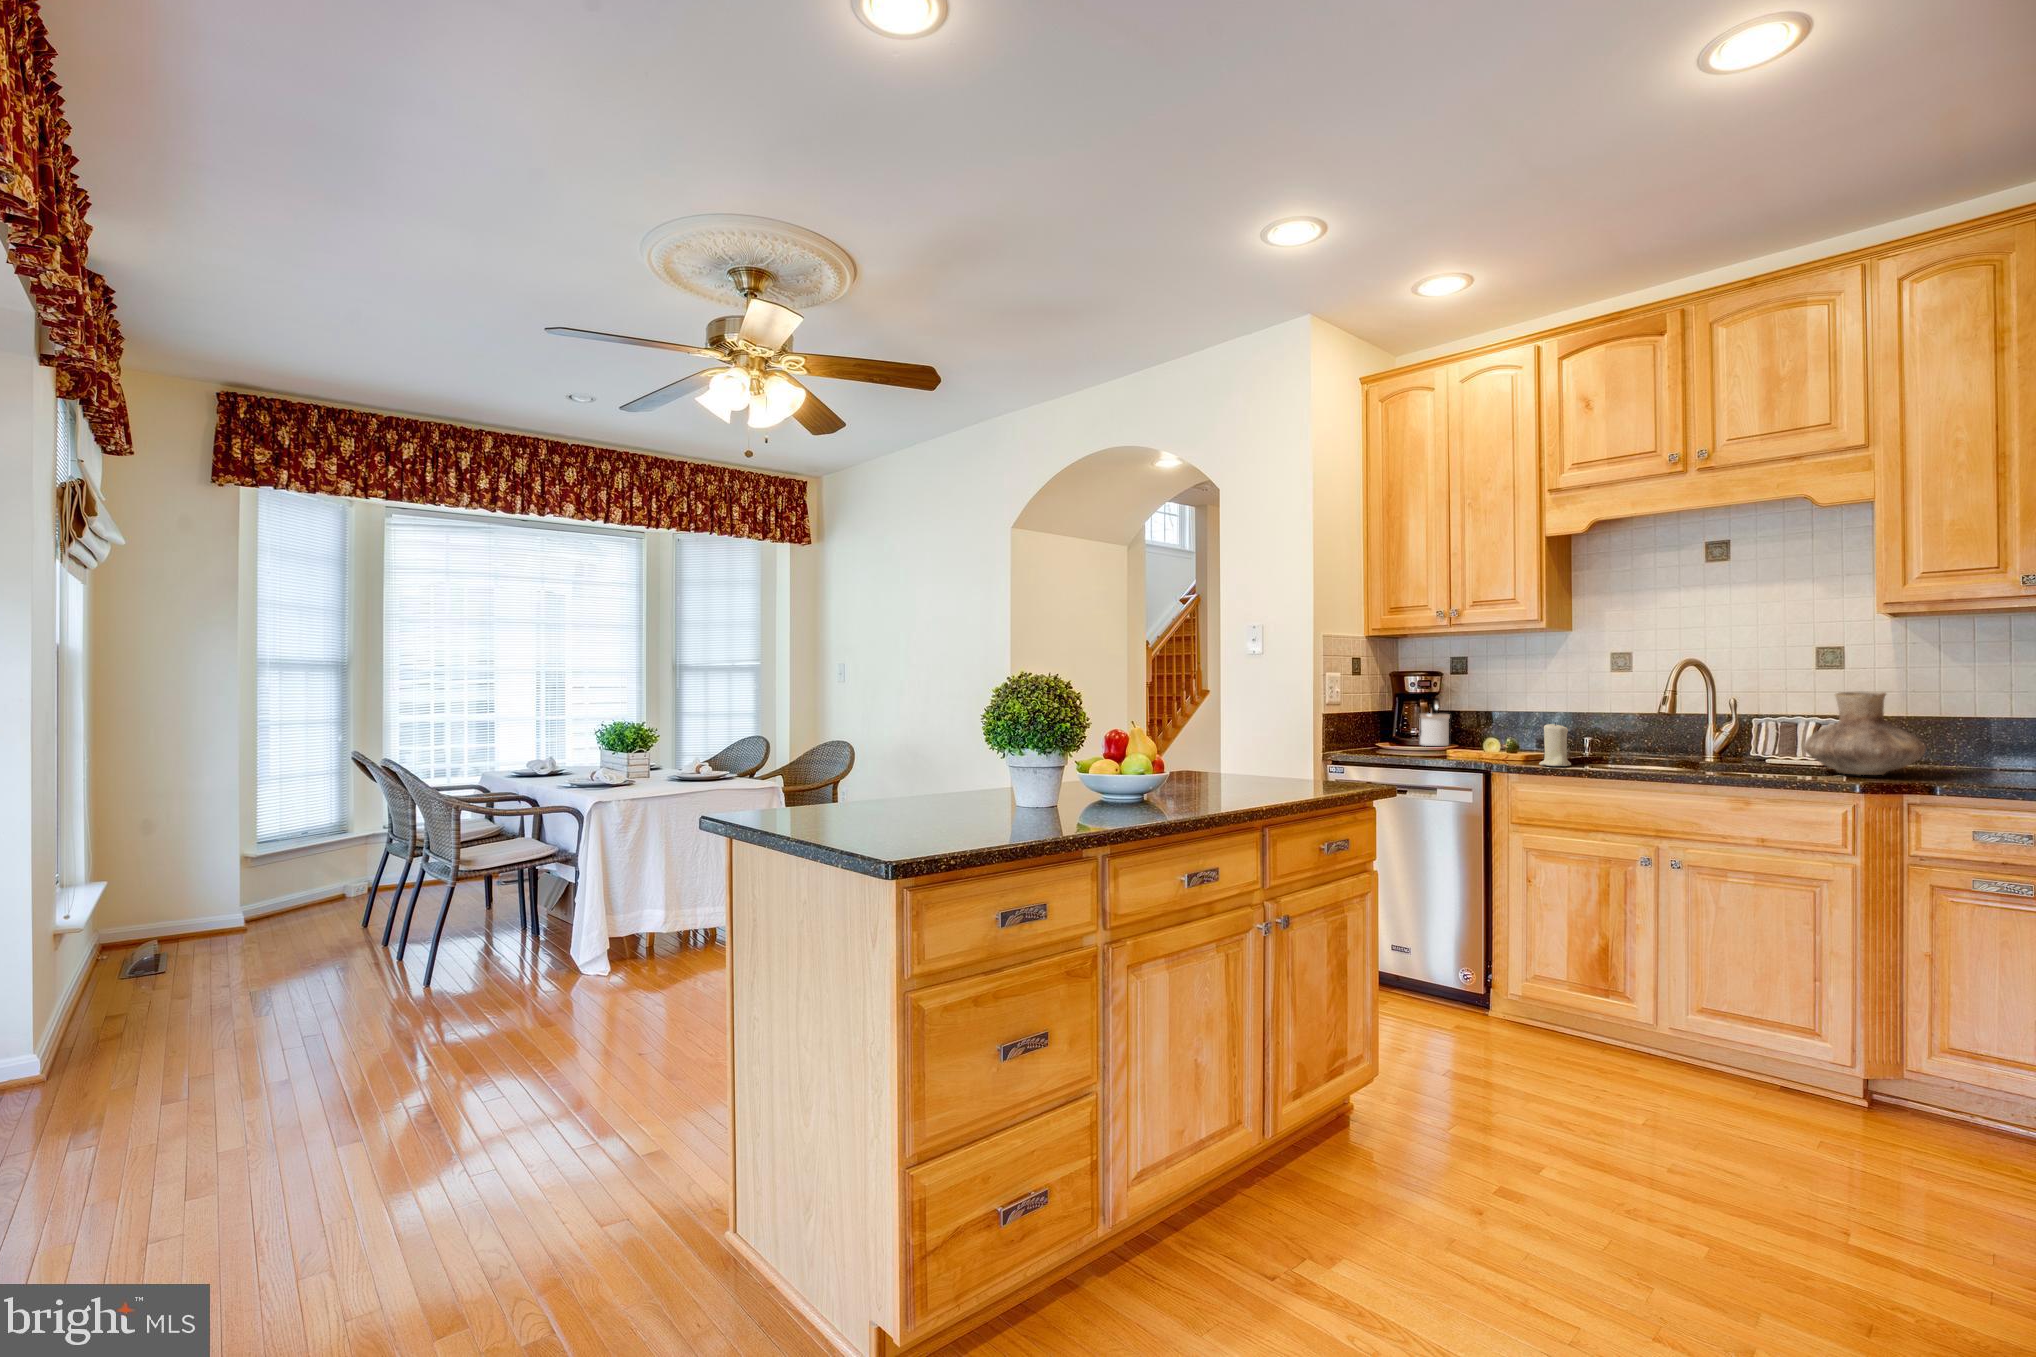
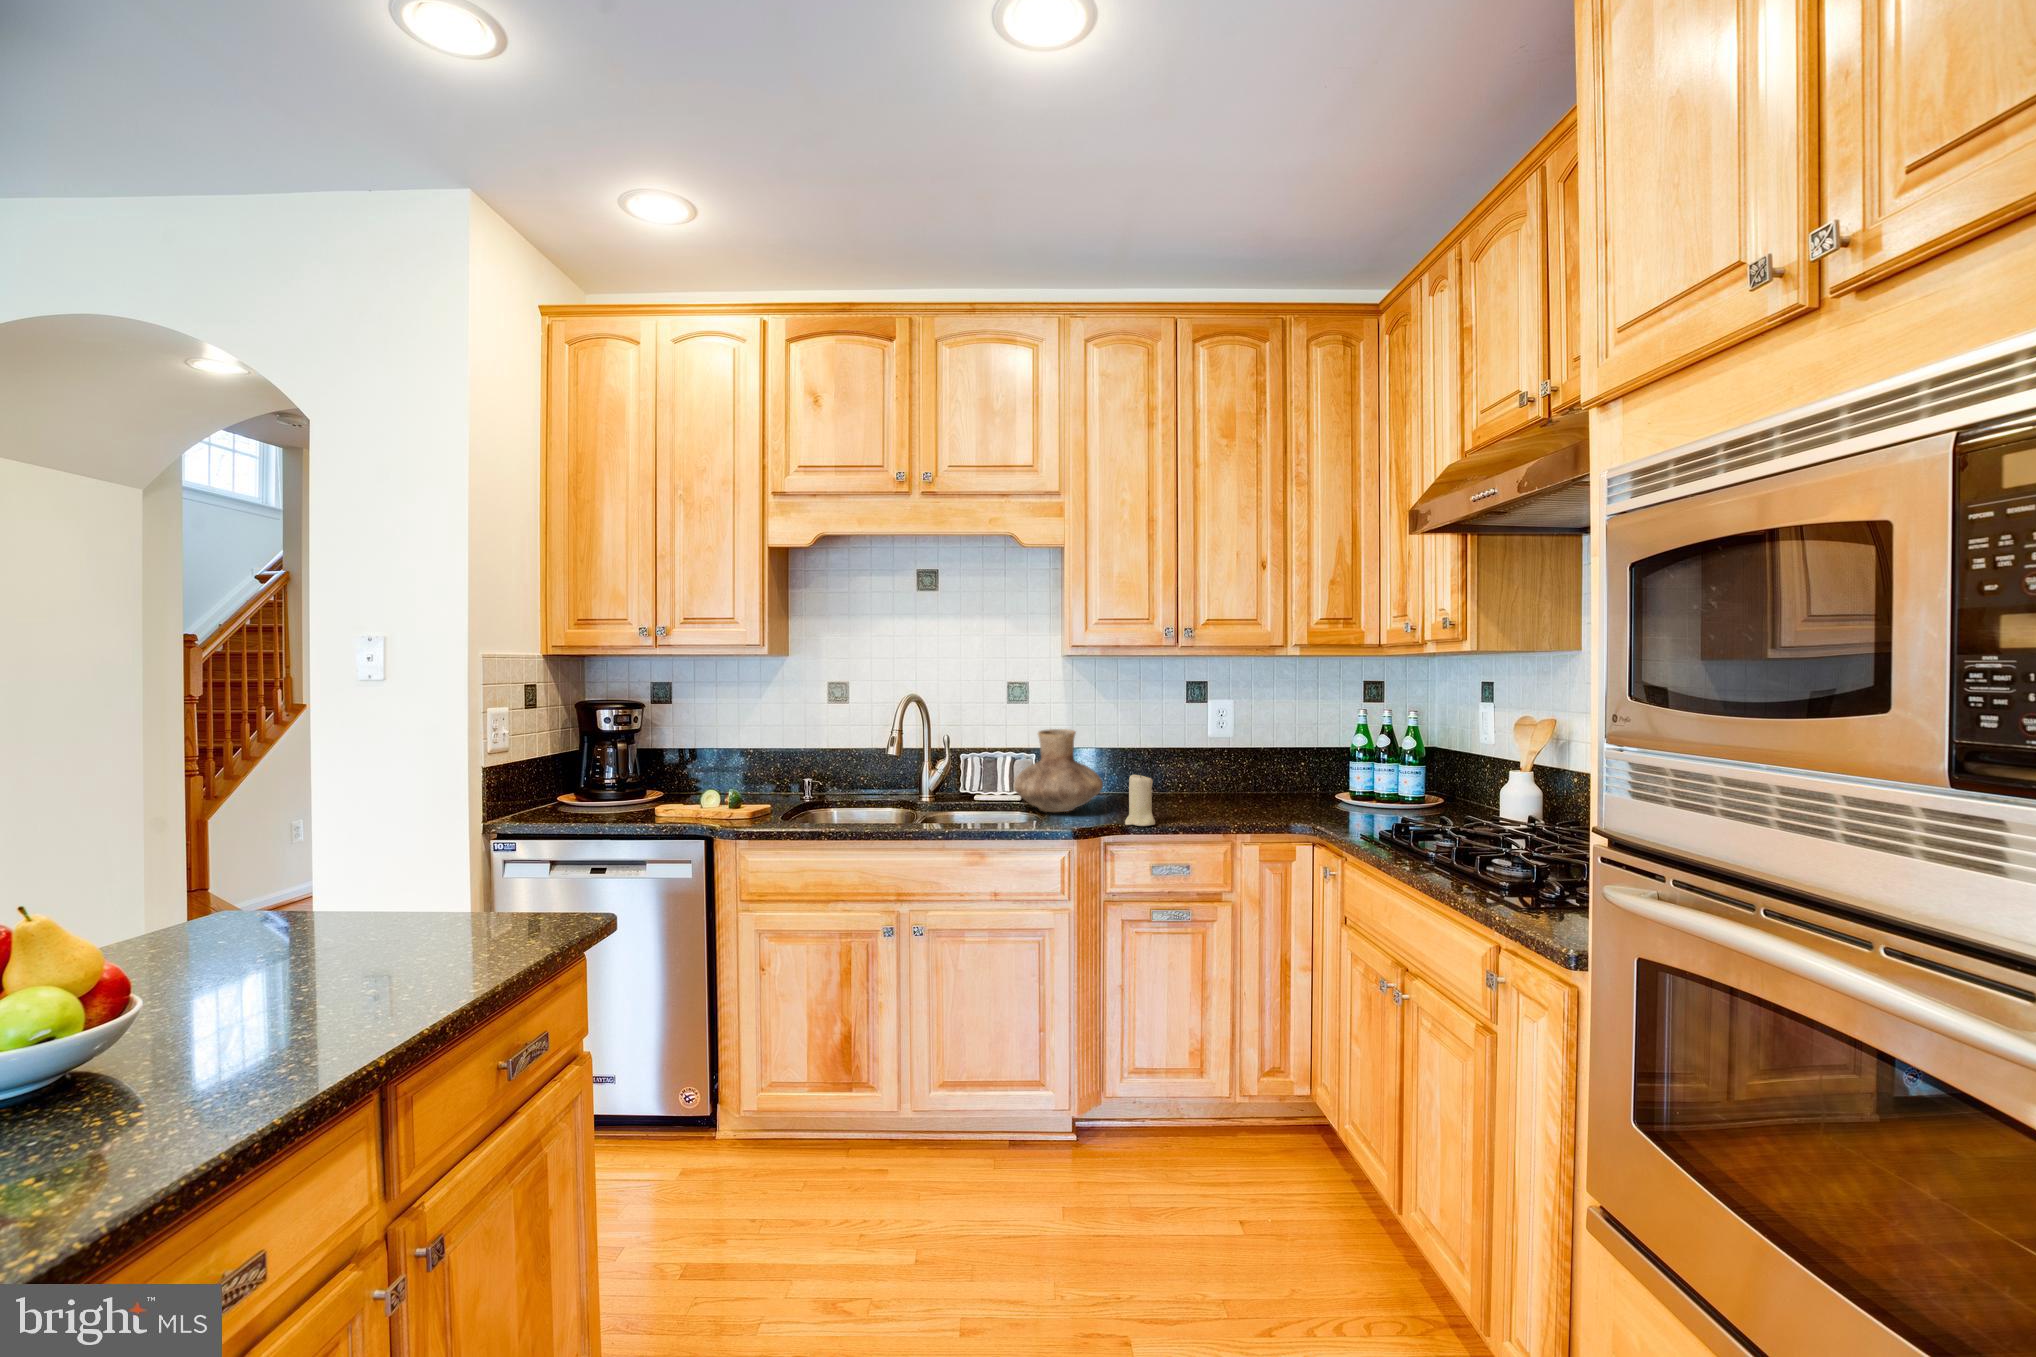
soap dispenser: present [1419,698,1450,746] -> none [615,736,654,798]
candle: present [1539,723,1571,766] -> present [1125,773,1155,826]

